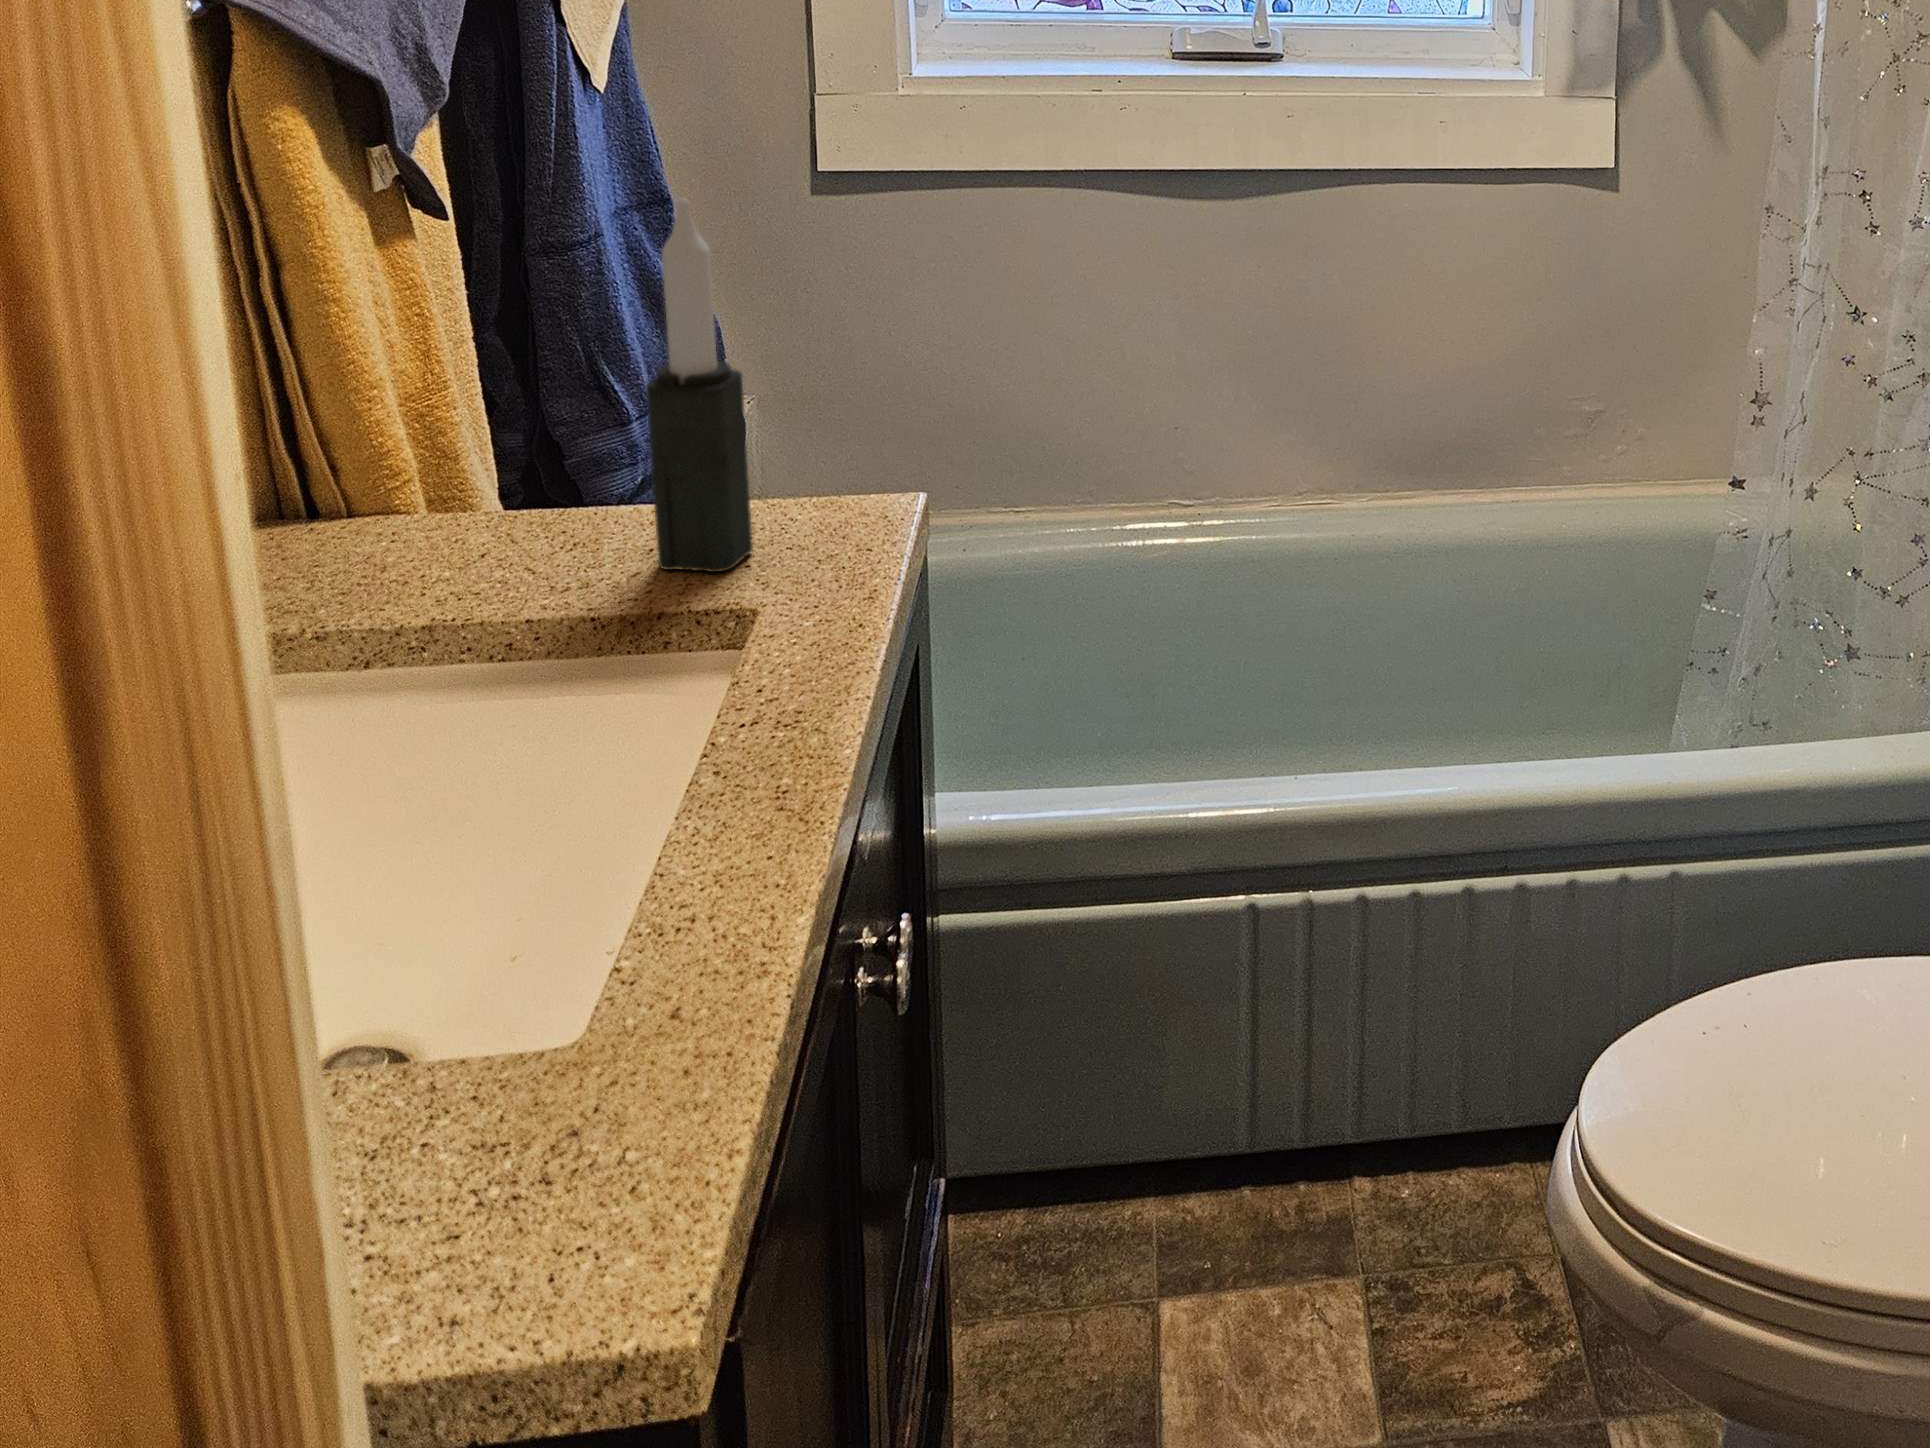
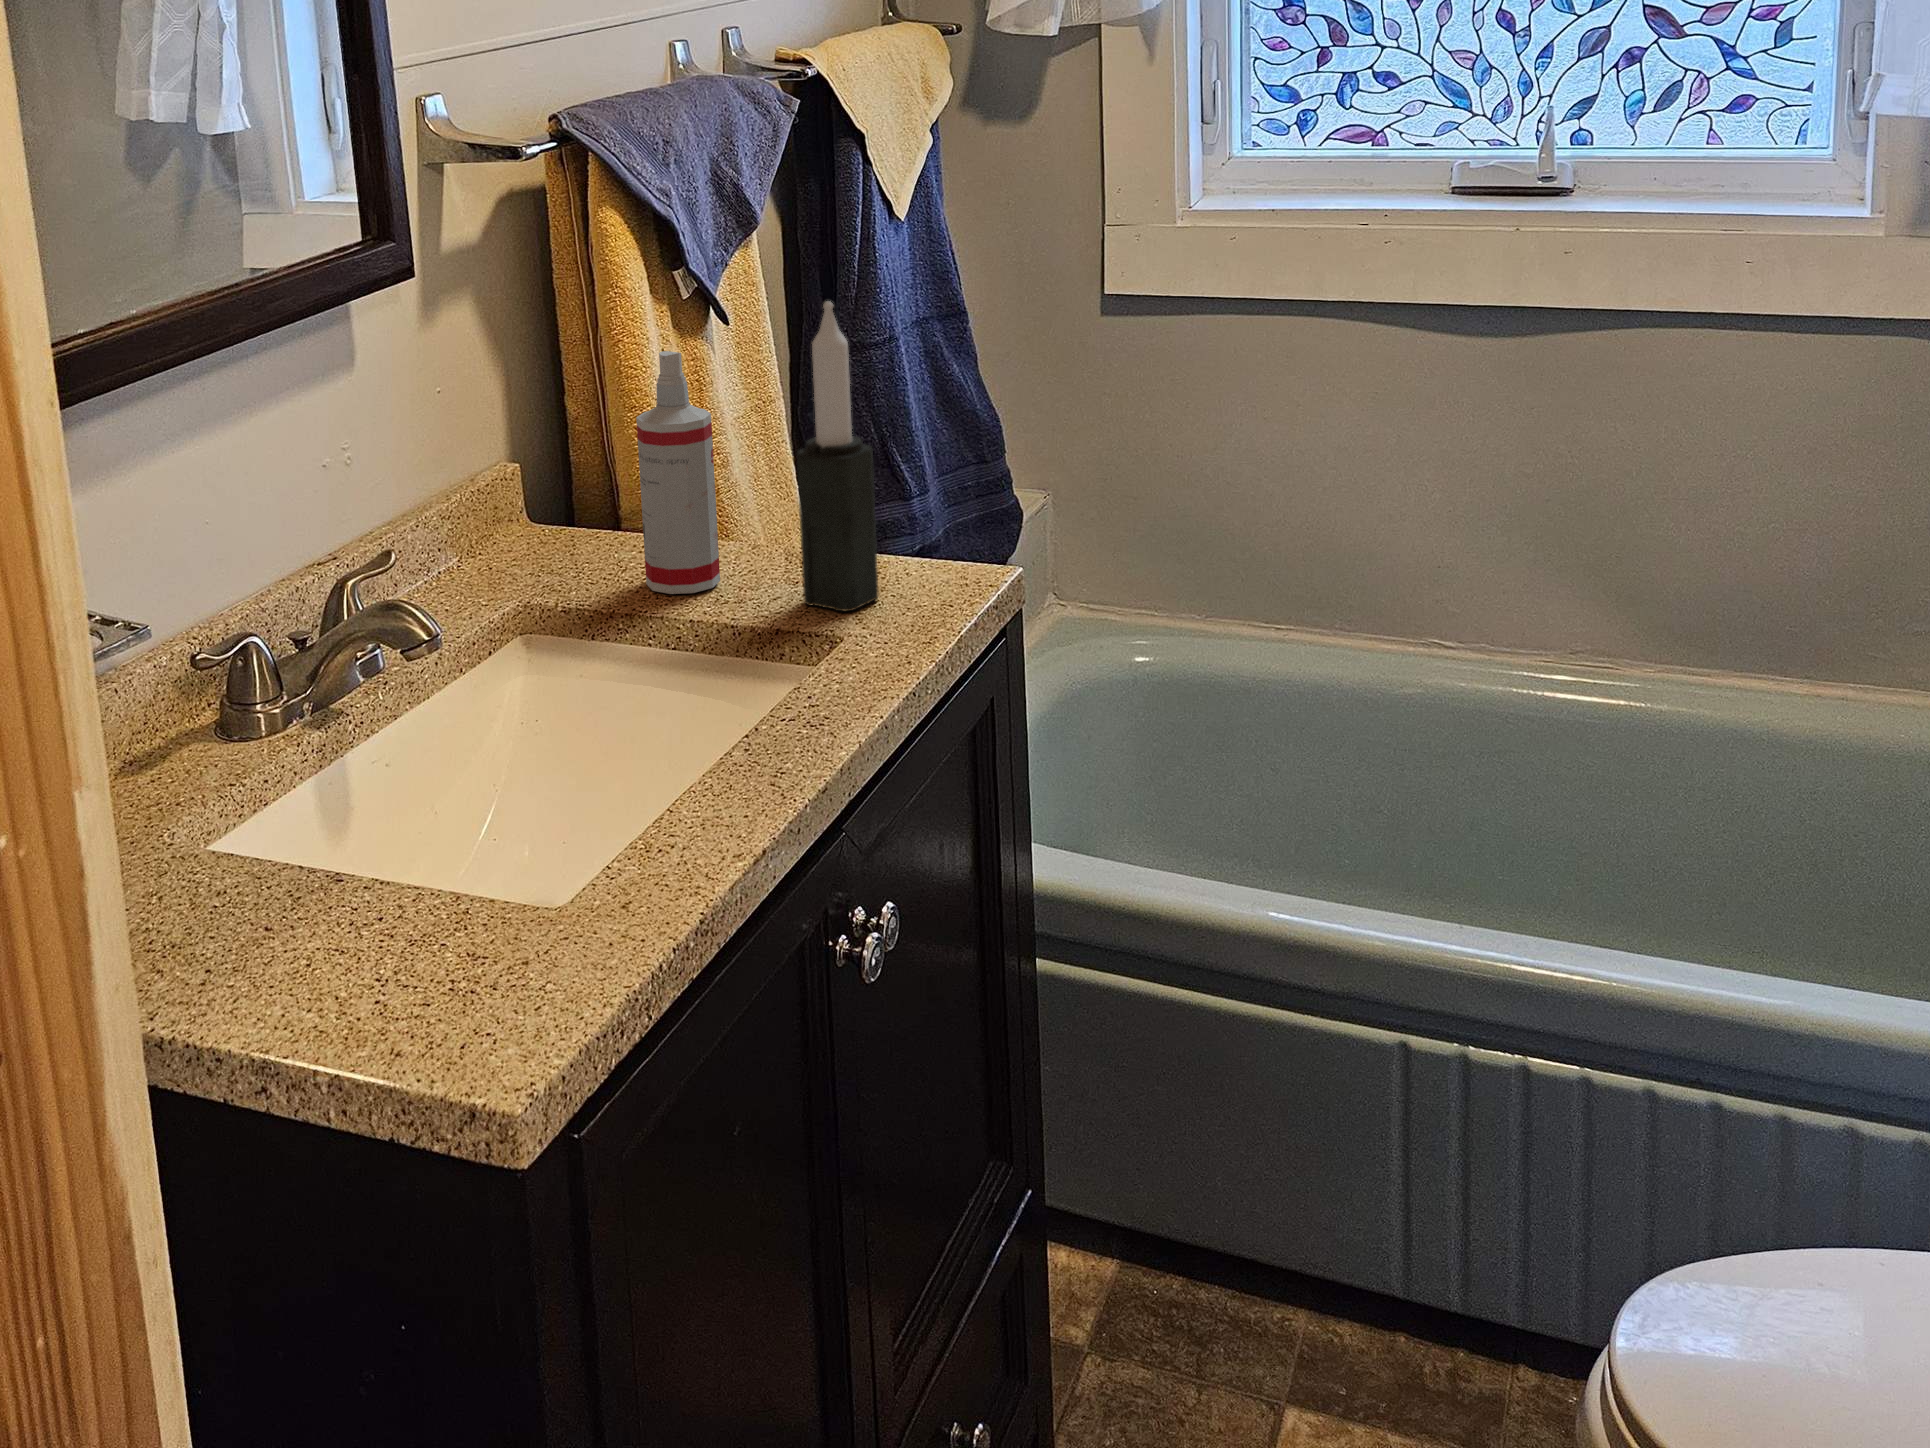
spray bottle: none [403,270,530,580] -> present [636,351,720,594]

